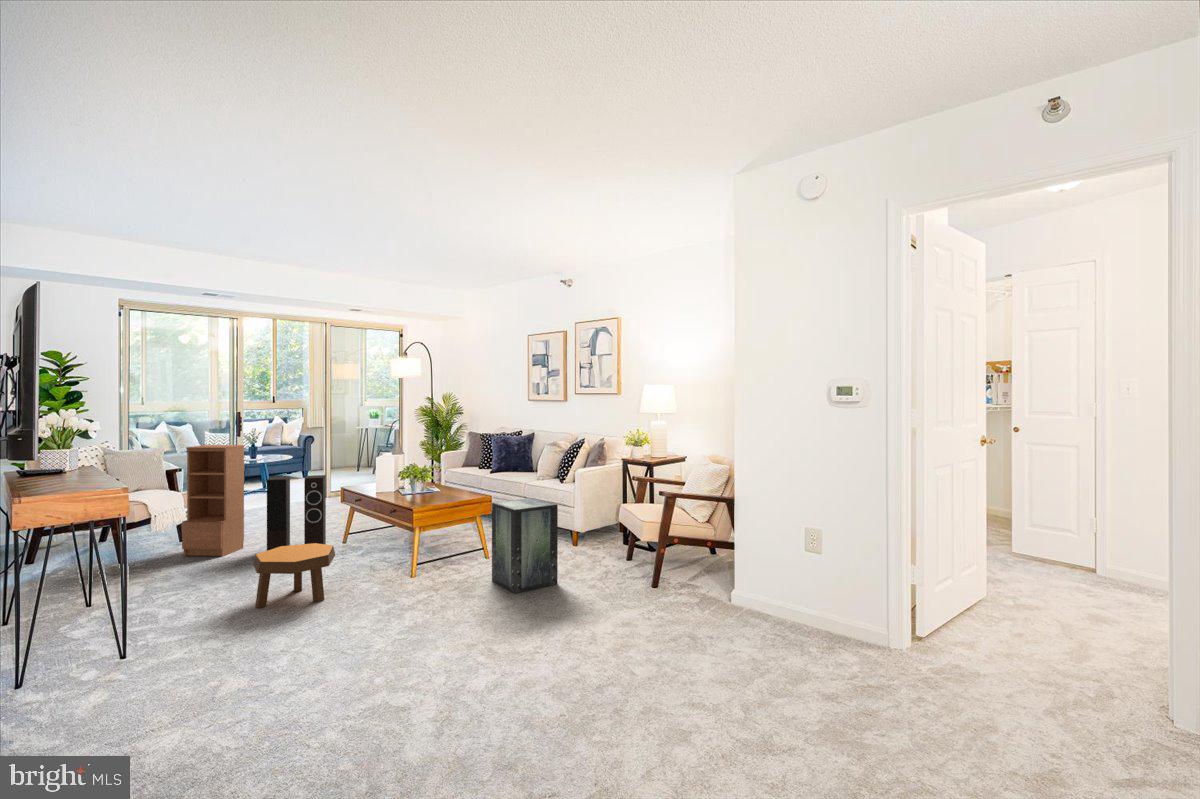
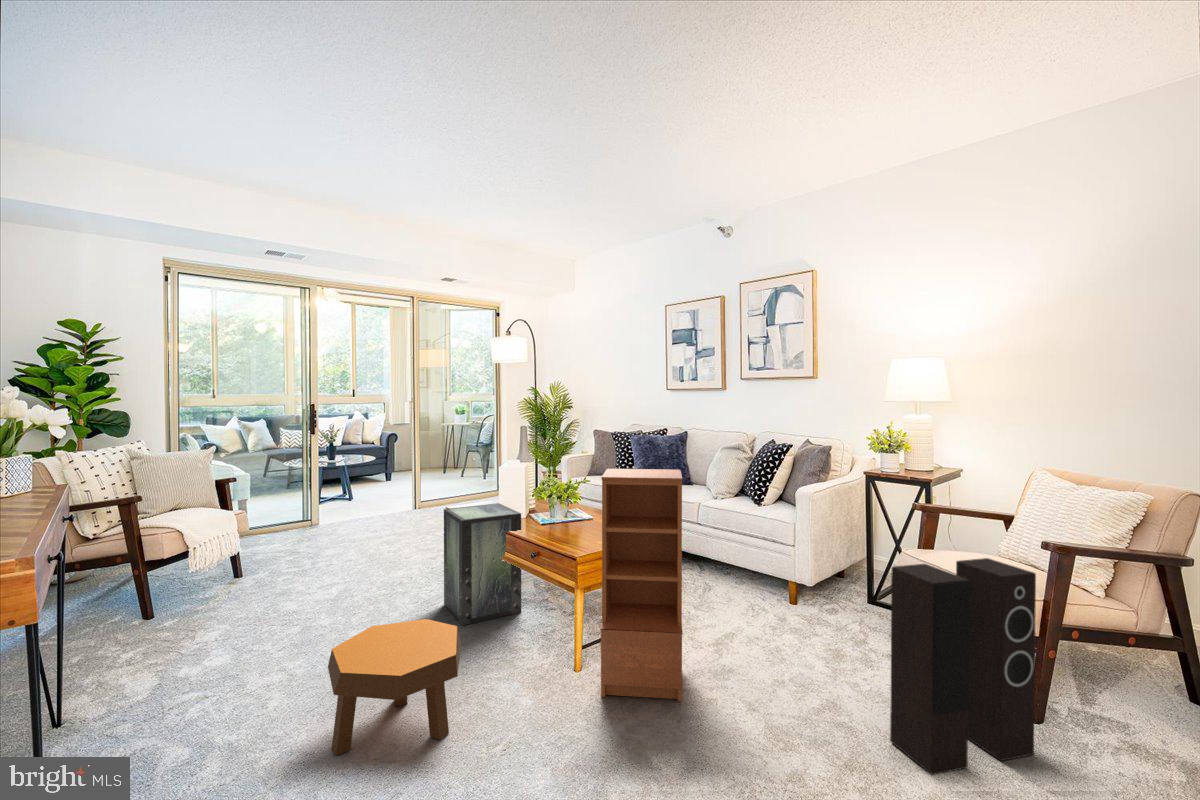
bookcase: present [182,445,244,556] -> present [600,469,683,701]
speaker: present [267,475,326,551] -> present [890,558,1036,775]
storage box: present [492,498,558,593] -> present [444,503,521,625]

